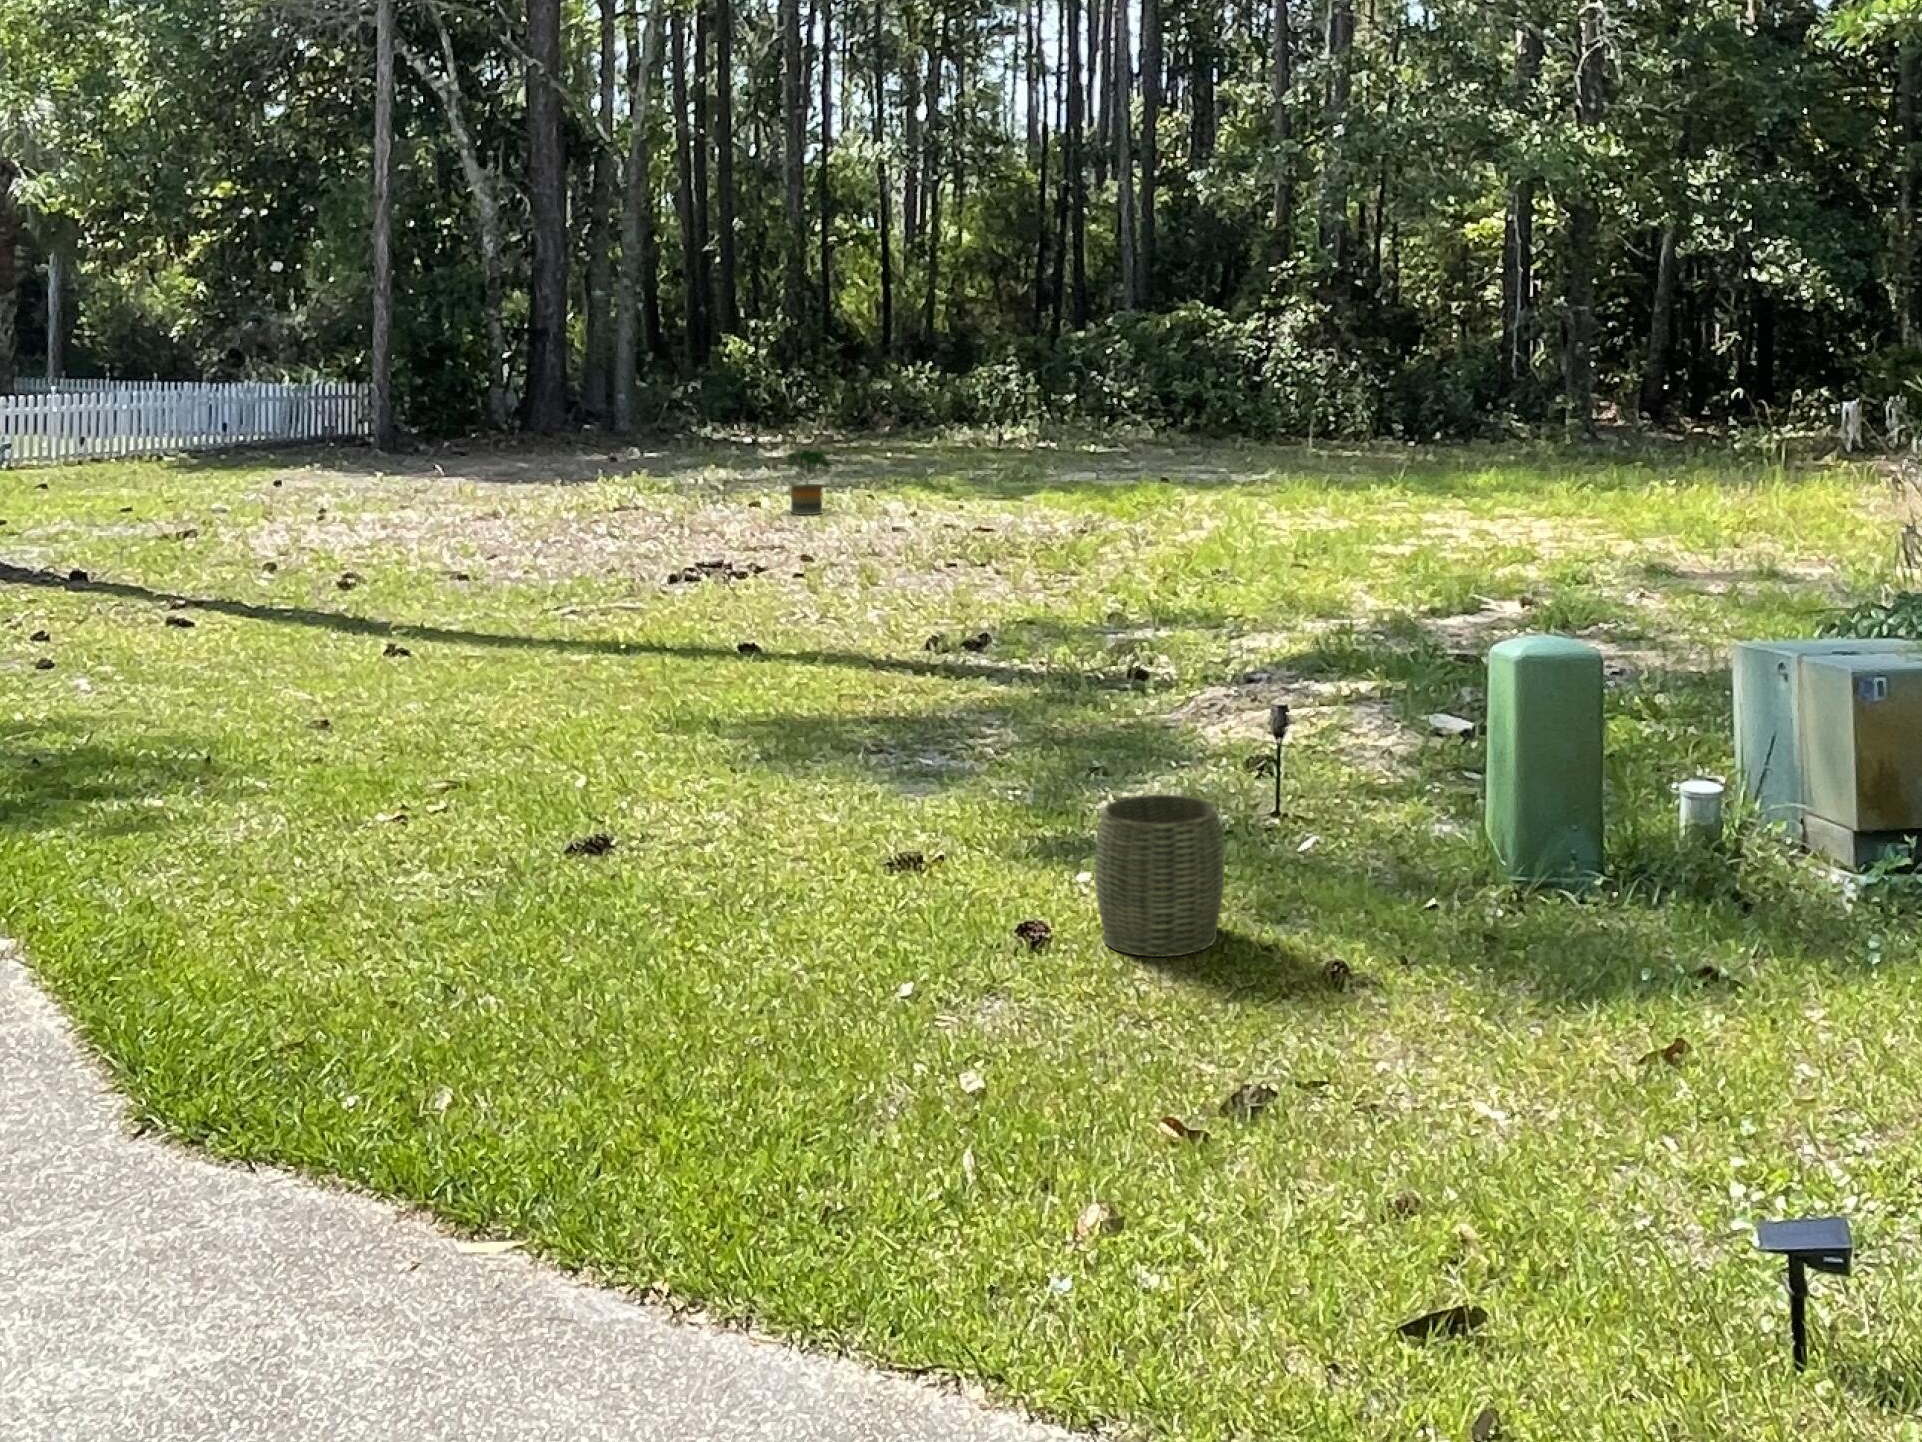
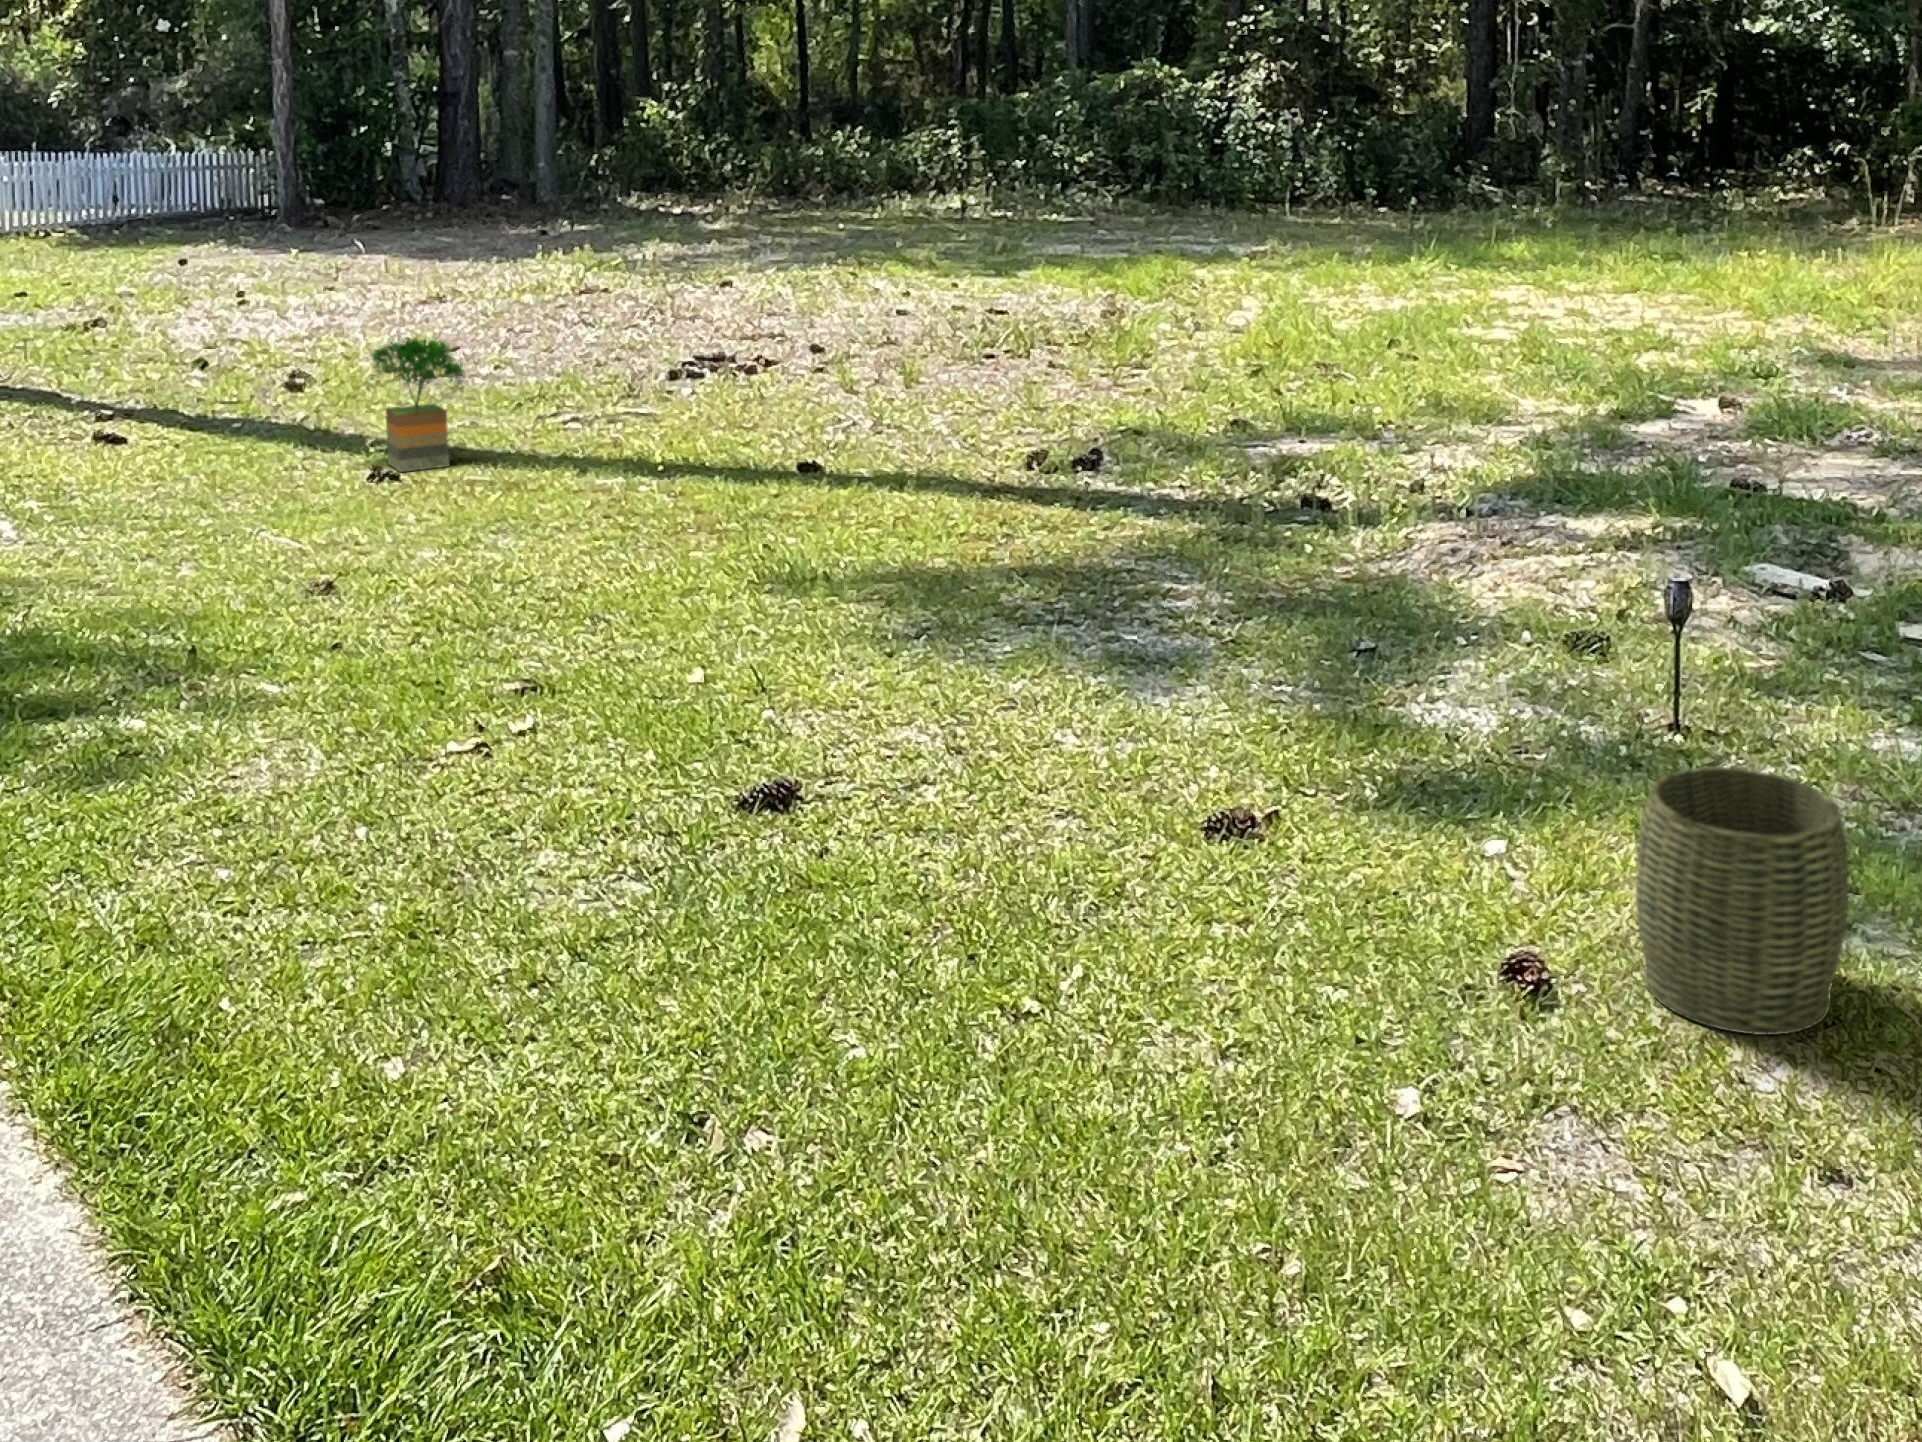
potted tree: present [787,450,832,515] -> present [369,338,466,472]

